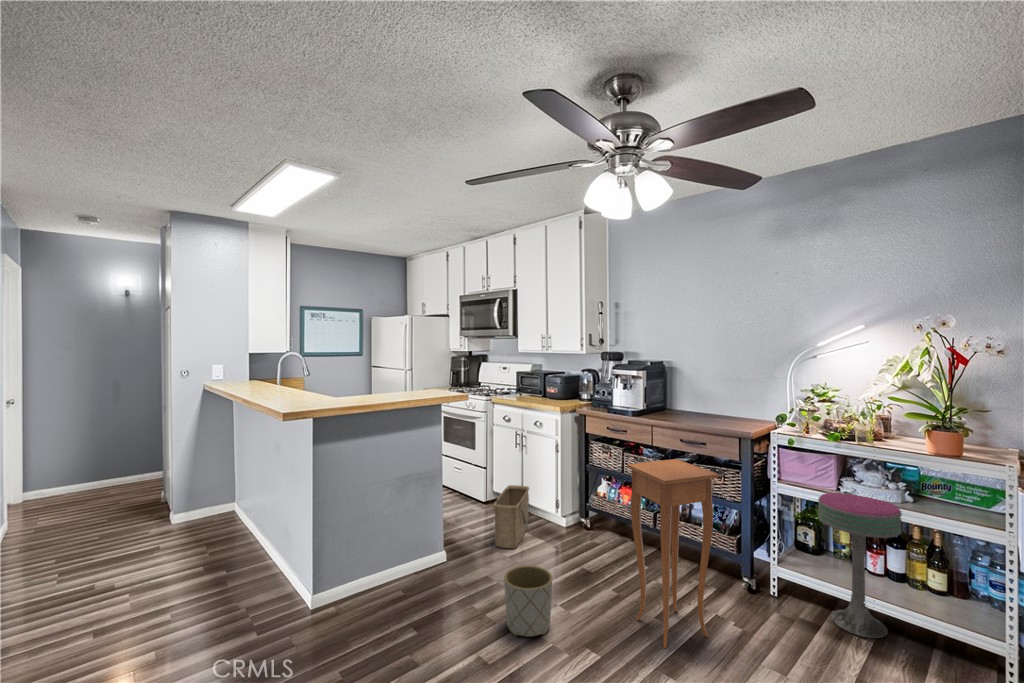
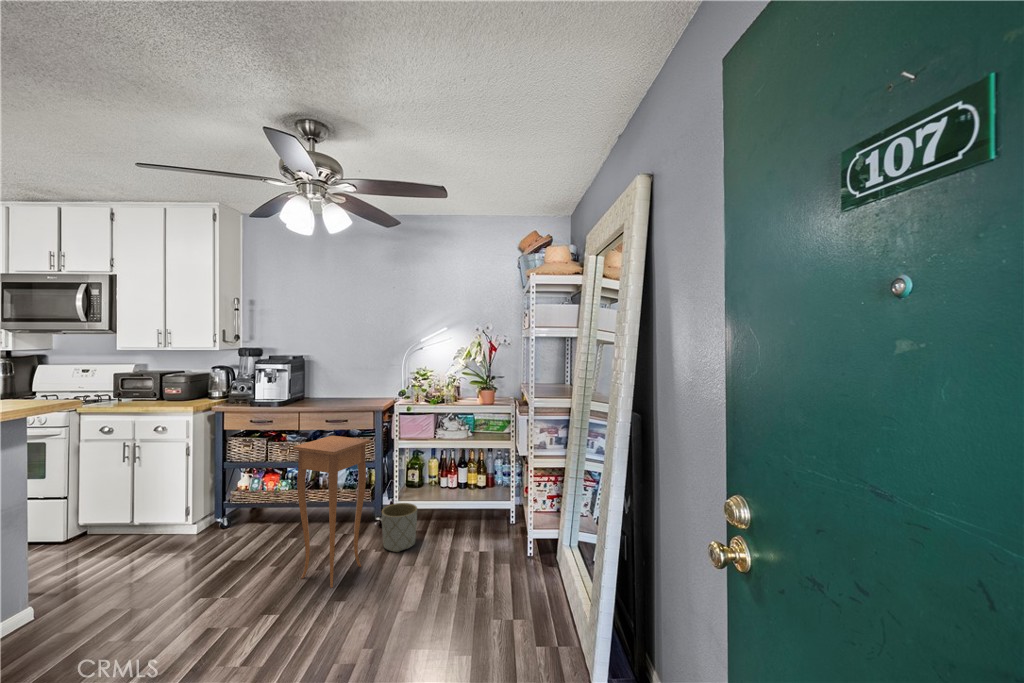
basket: present [493,485,529,548] -> none [102,500,150,576]
bar stool: present [818,493,902,638] -> none [426,438,470,528]
planter: present [504,566,552,636] -> present [382,503,417,552]

